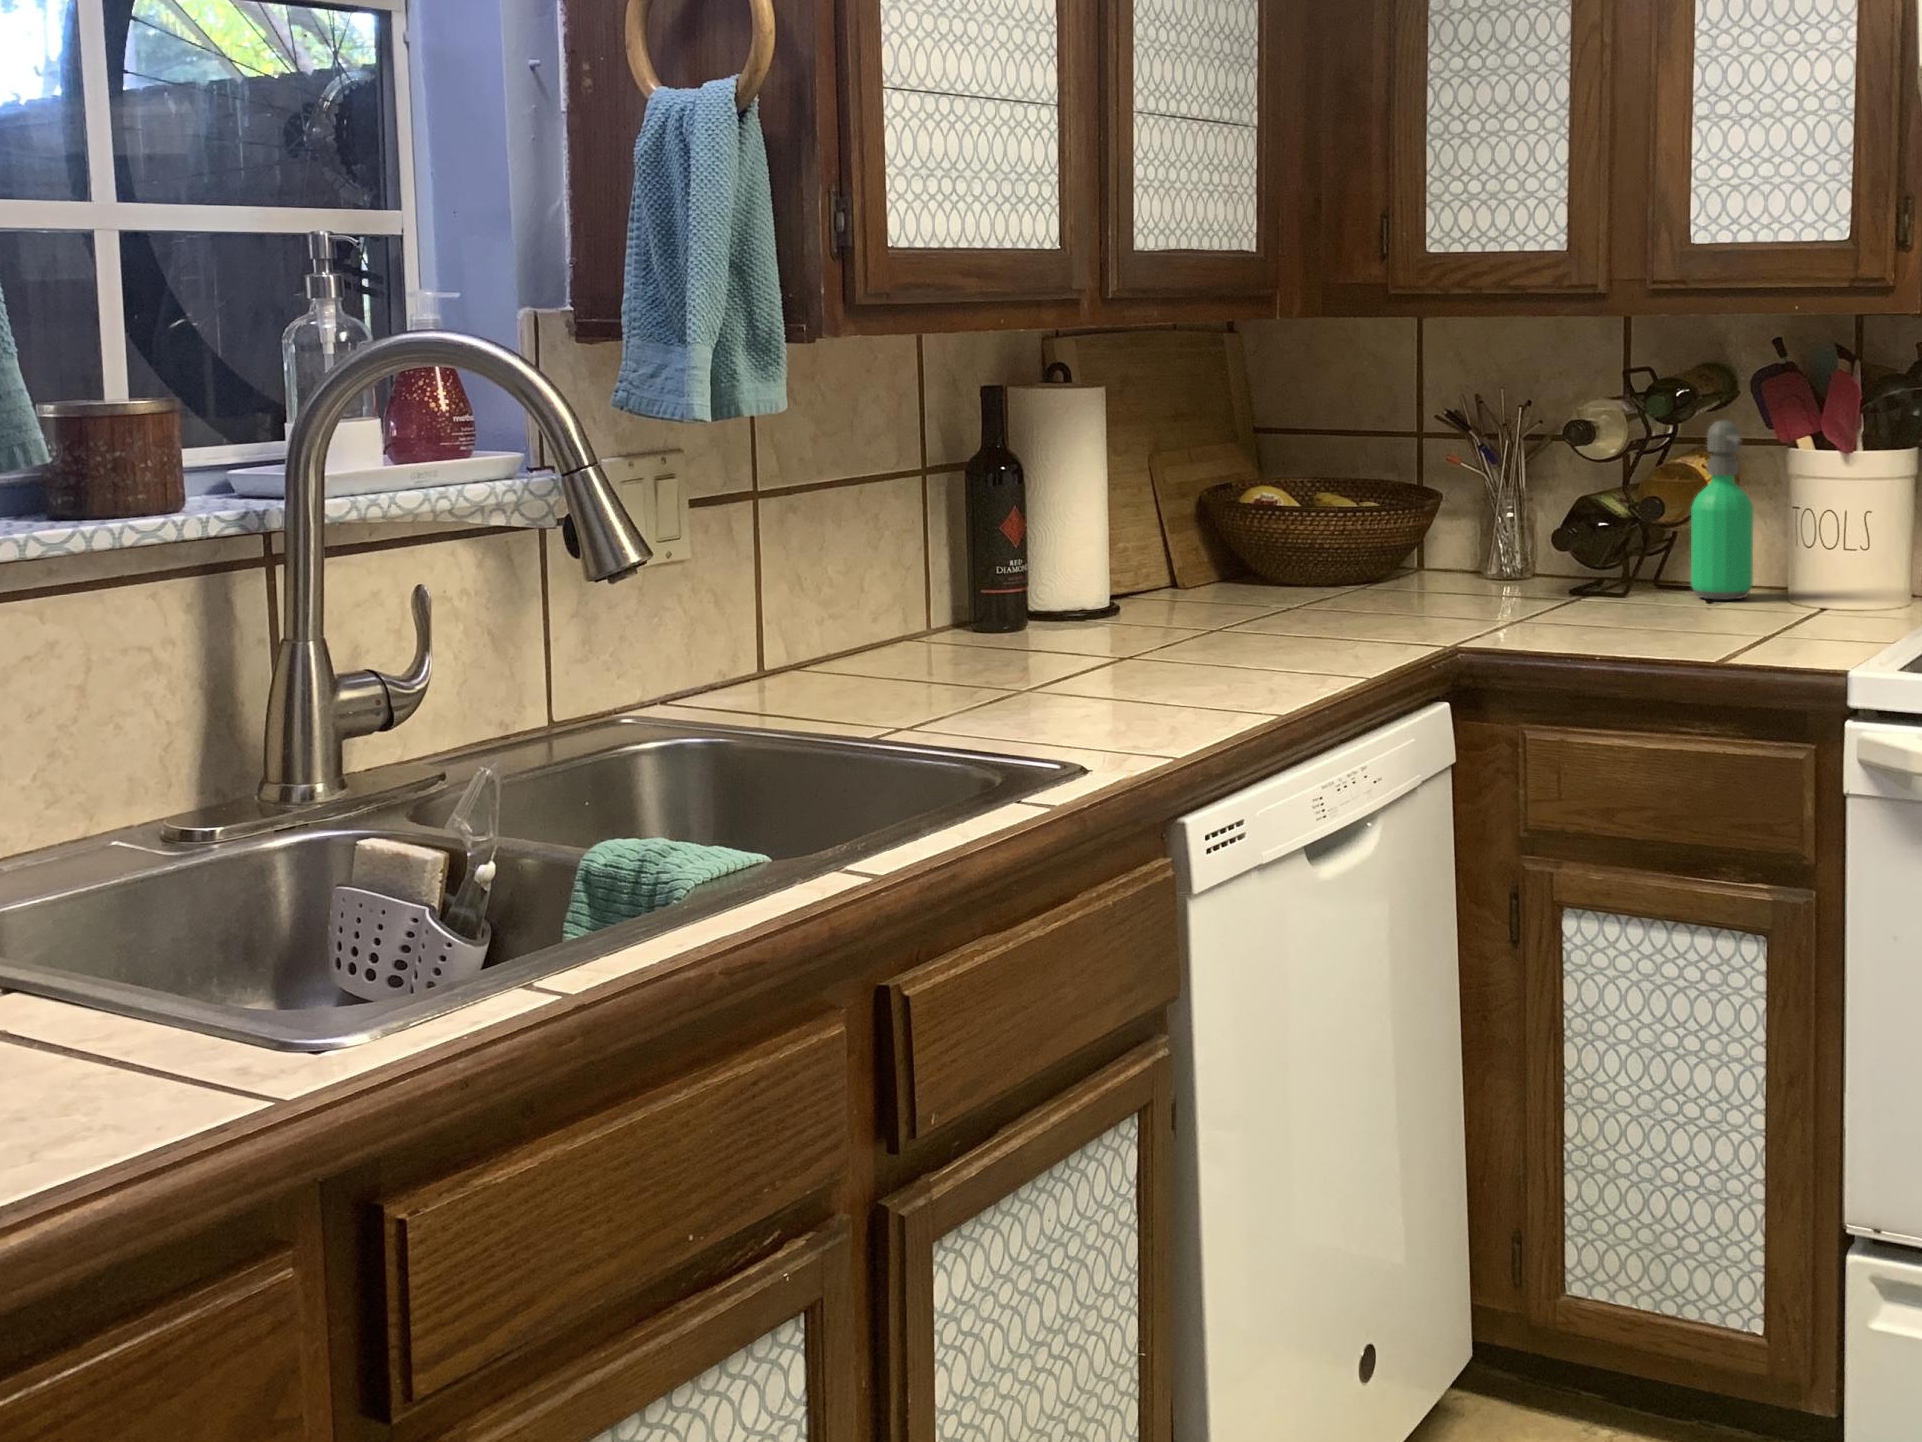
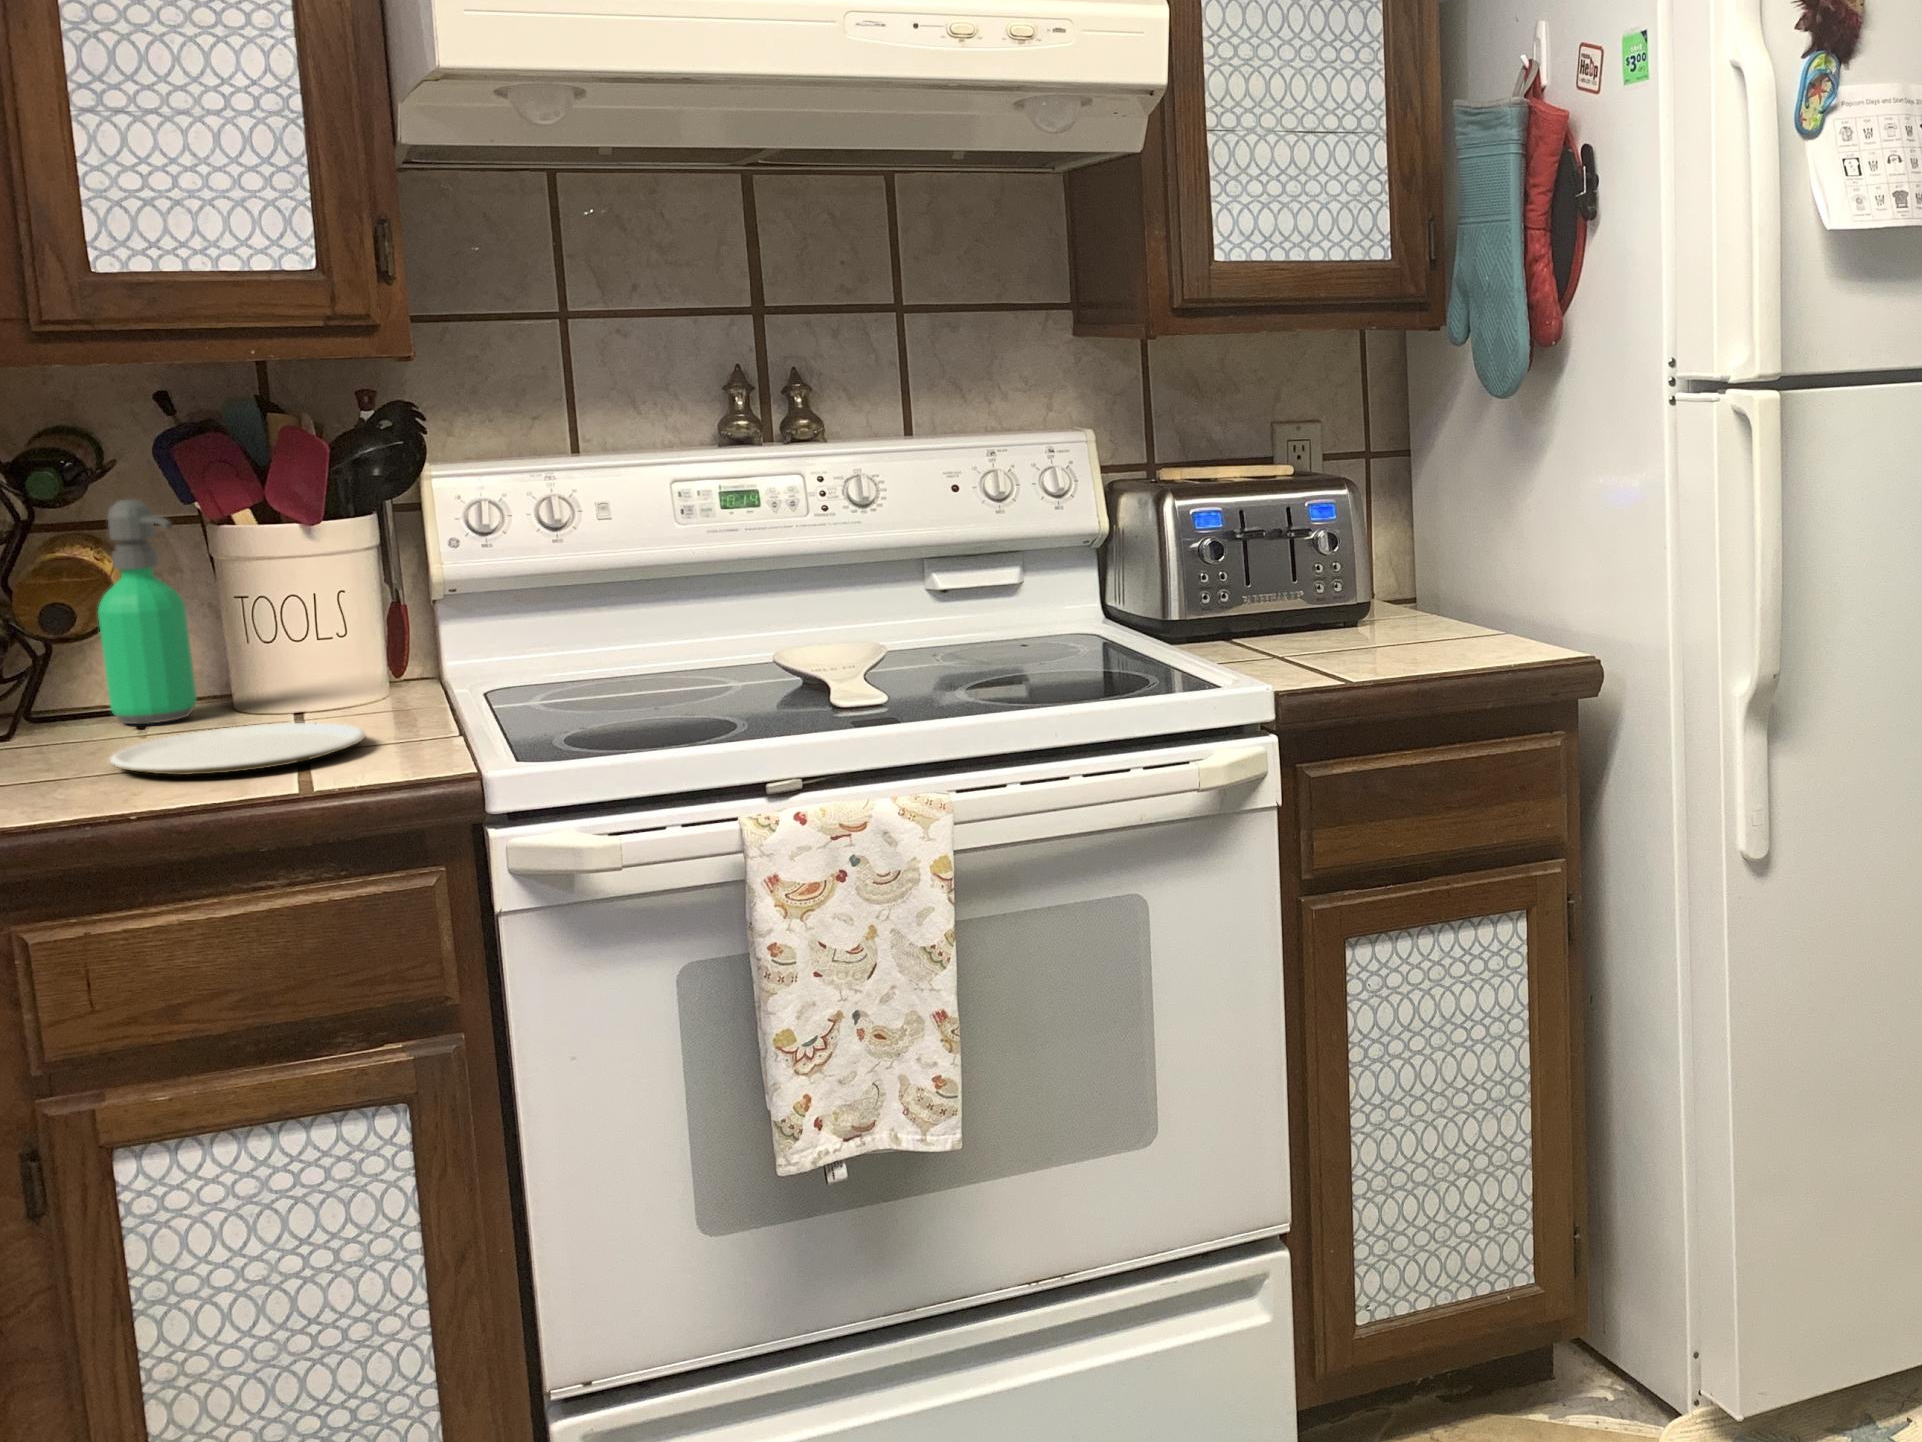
plate: none [1632,608,1819,640] -> present [110,723,365,775]

